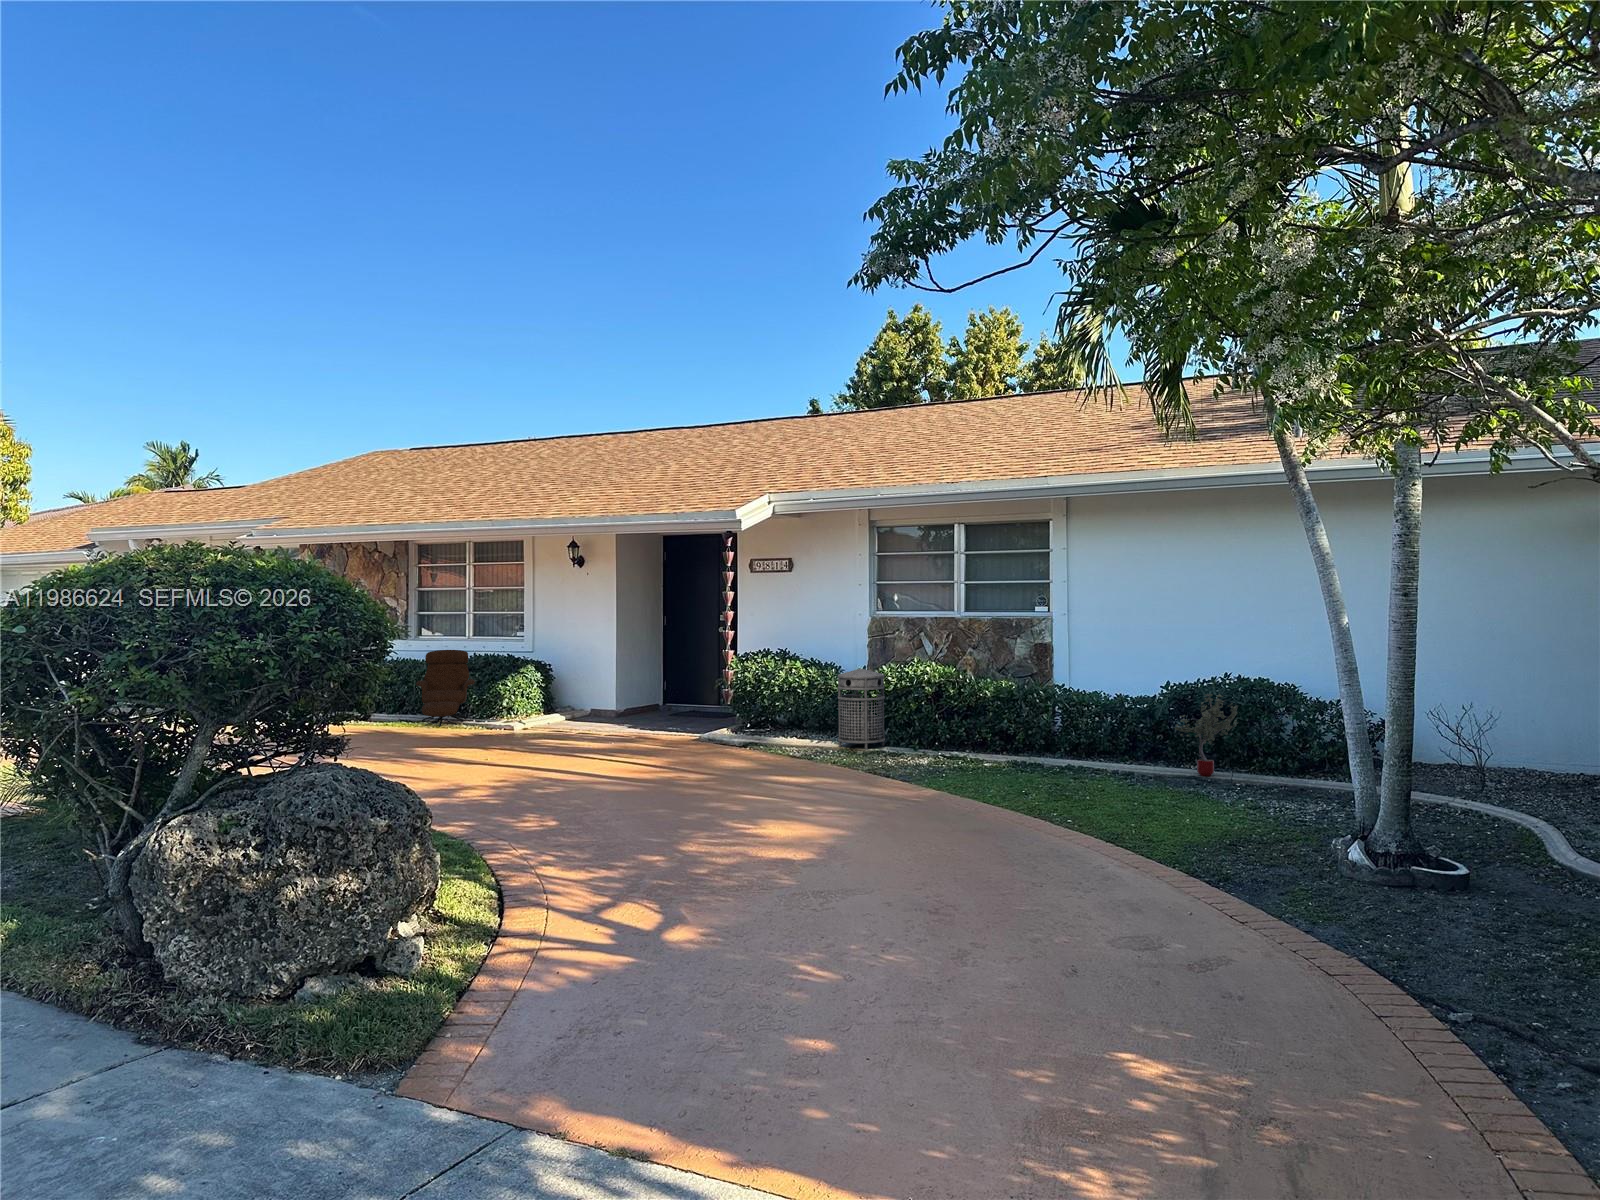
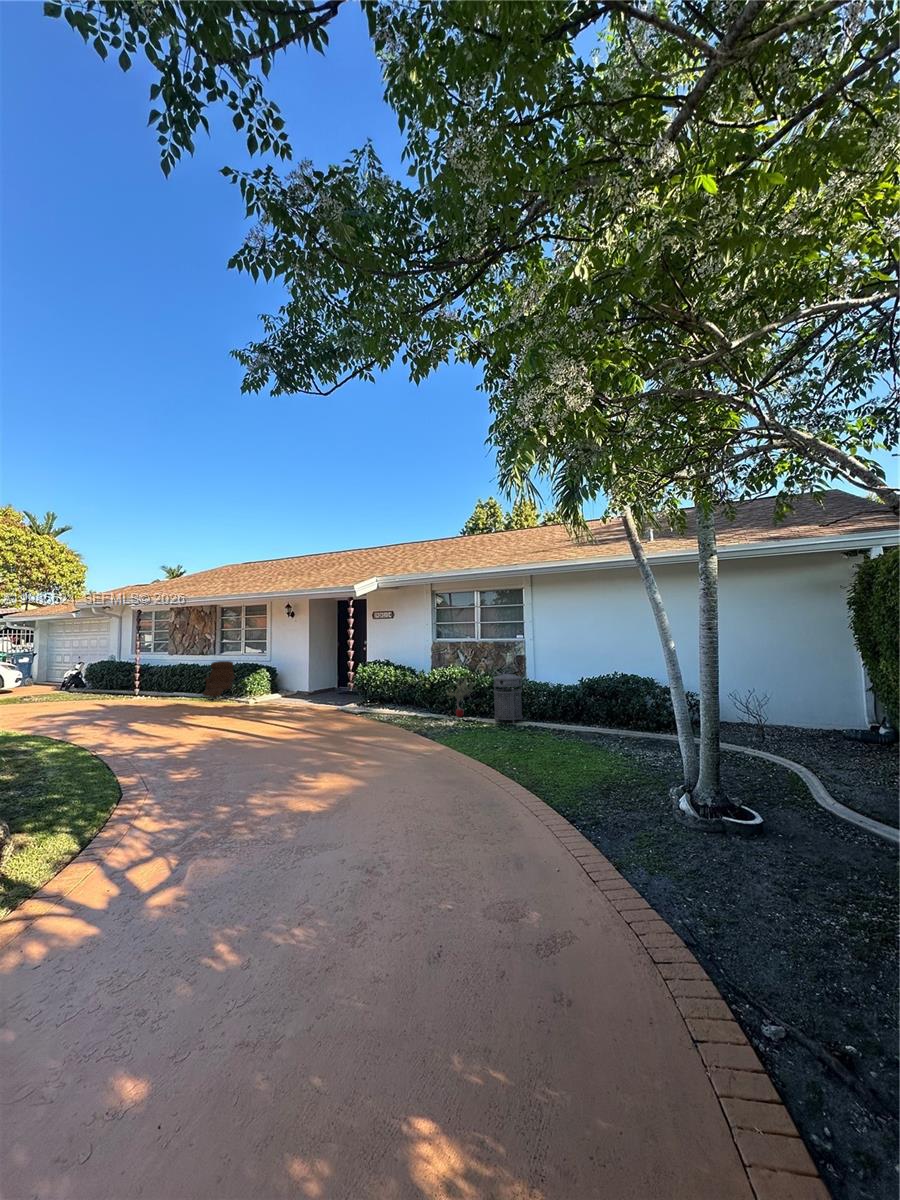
trash can: present [838,668,885,749] -> present [494,674,523,723]
potted tree: present [1175,694,1238,776] -> present [447,677,473,717]

